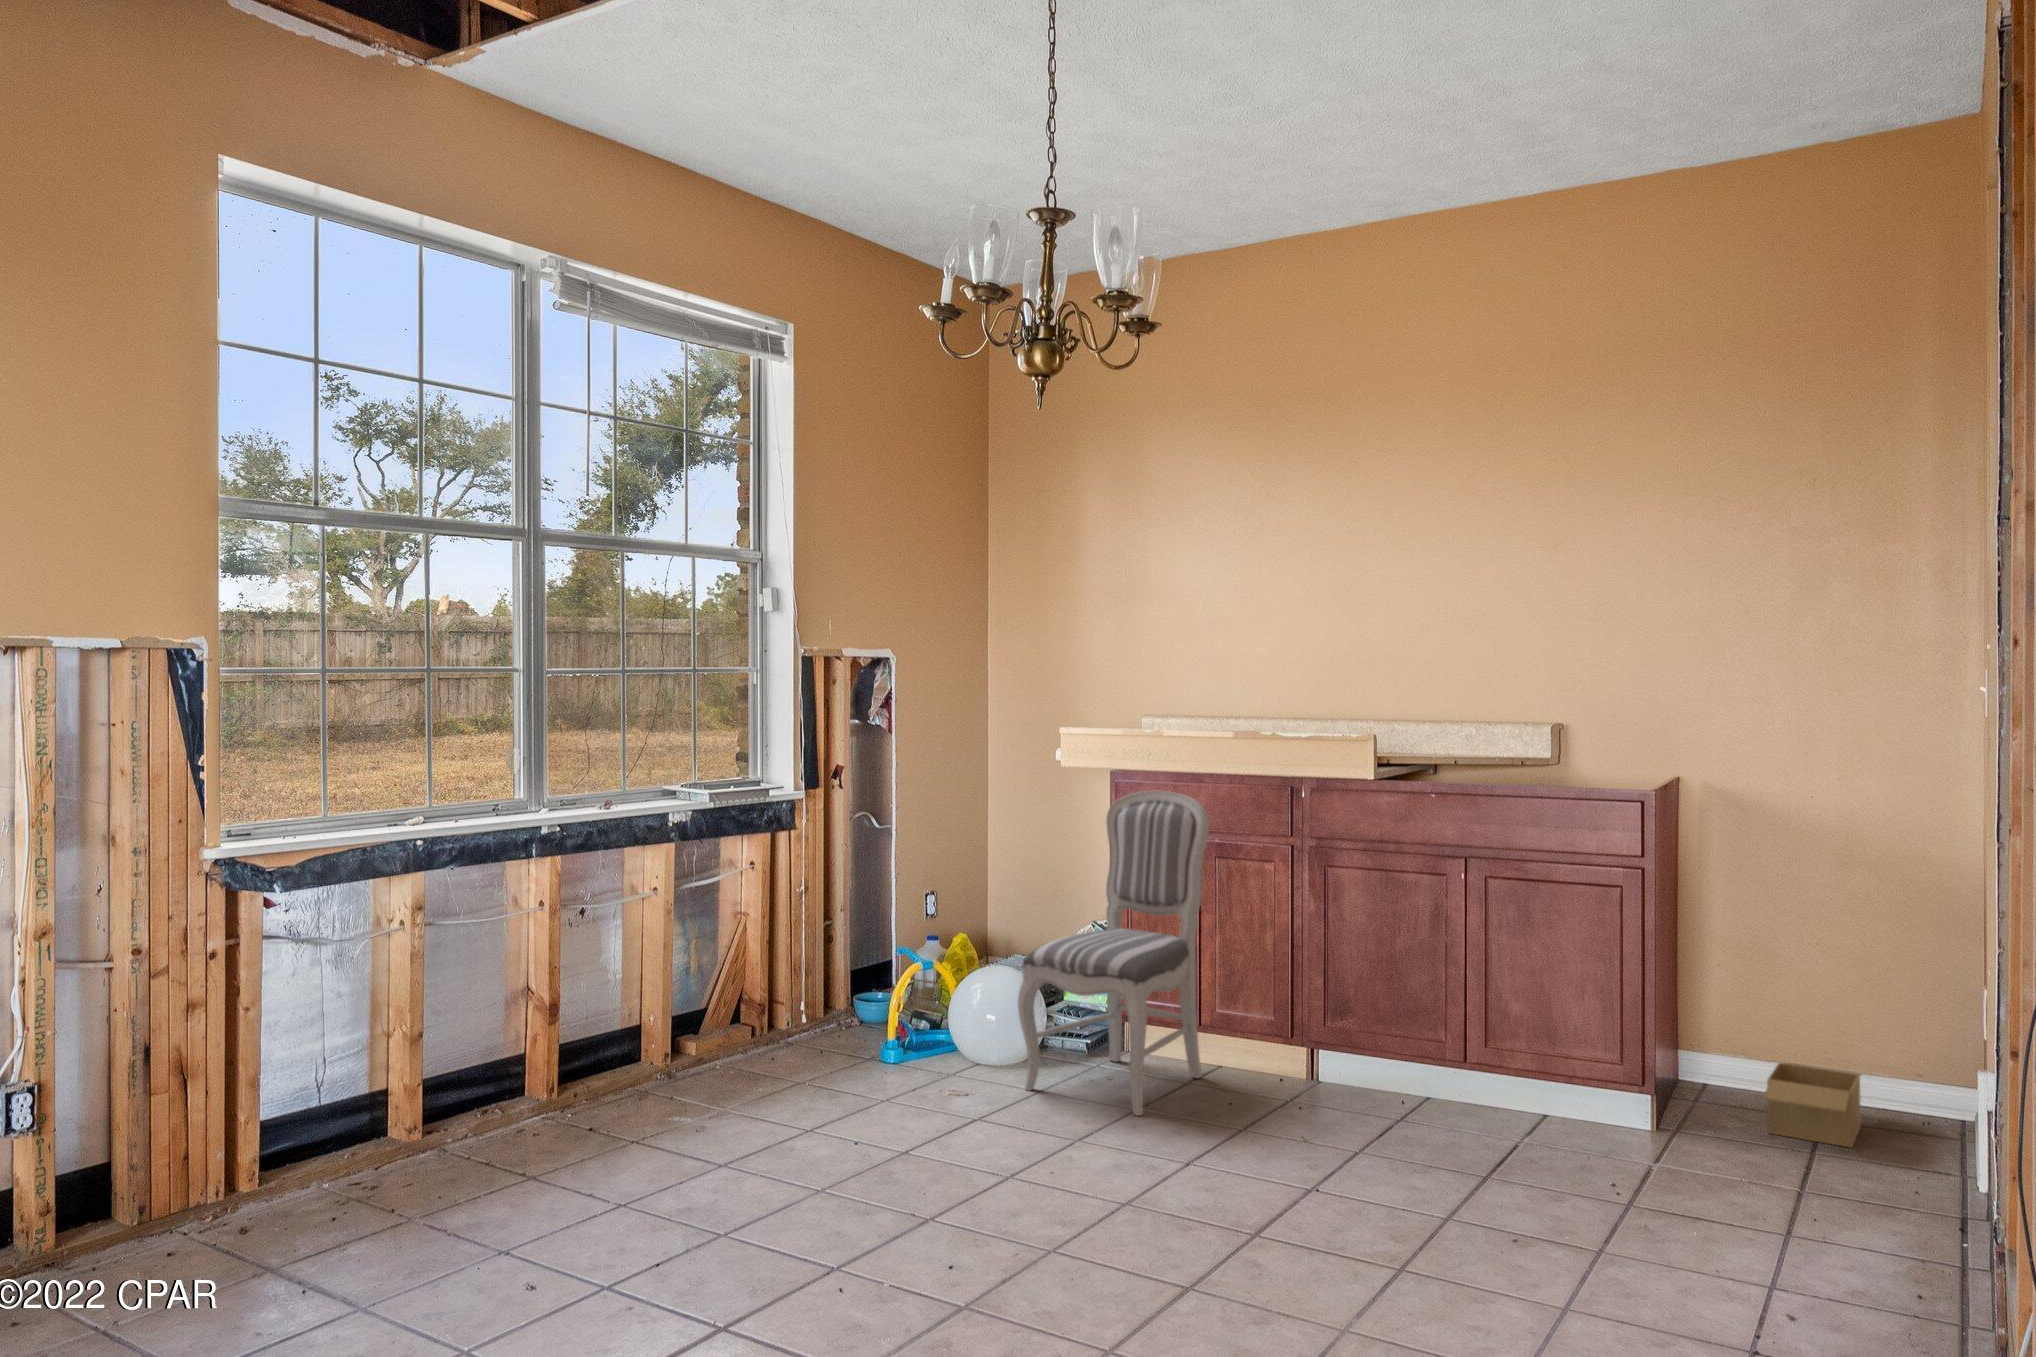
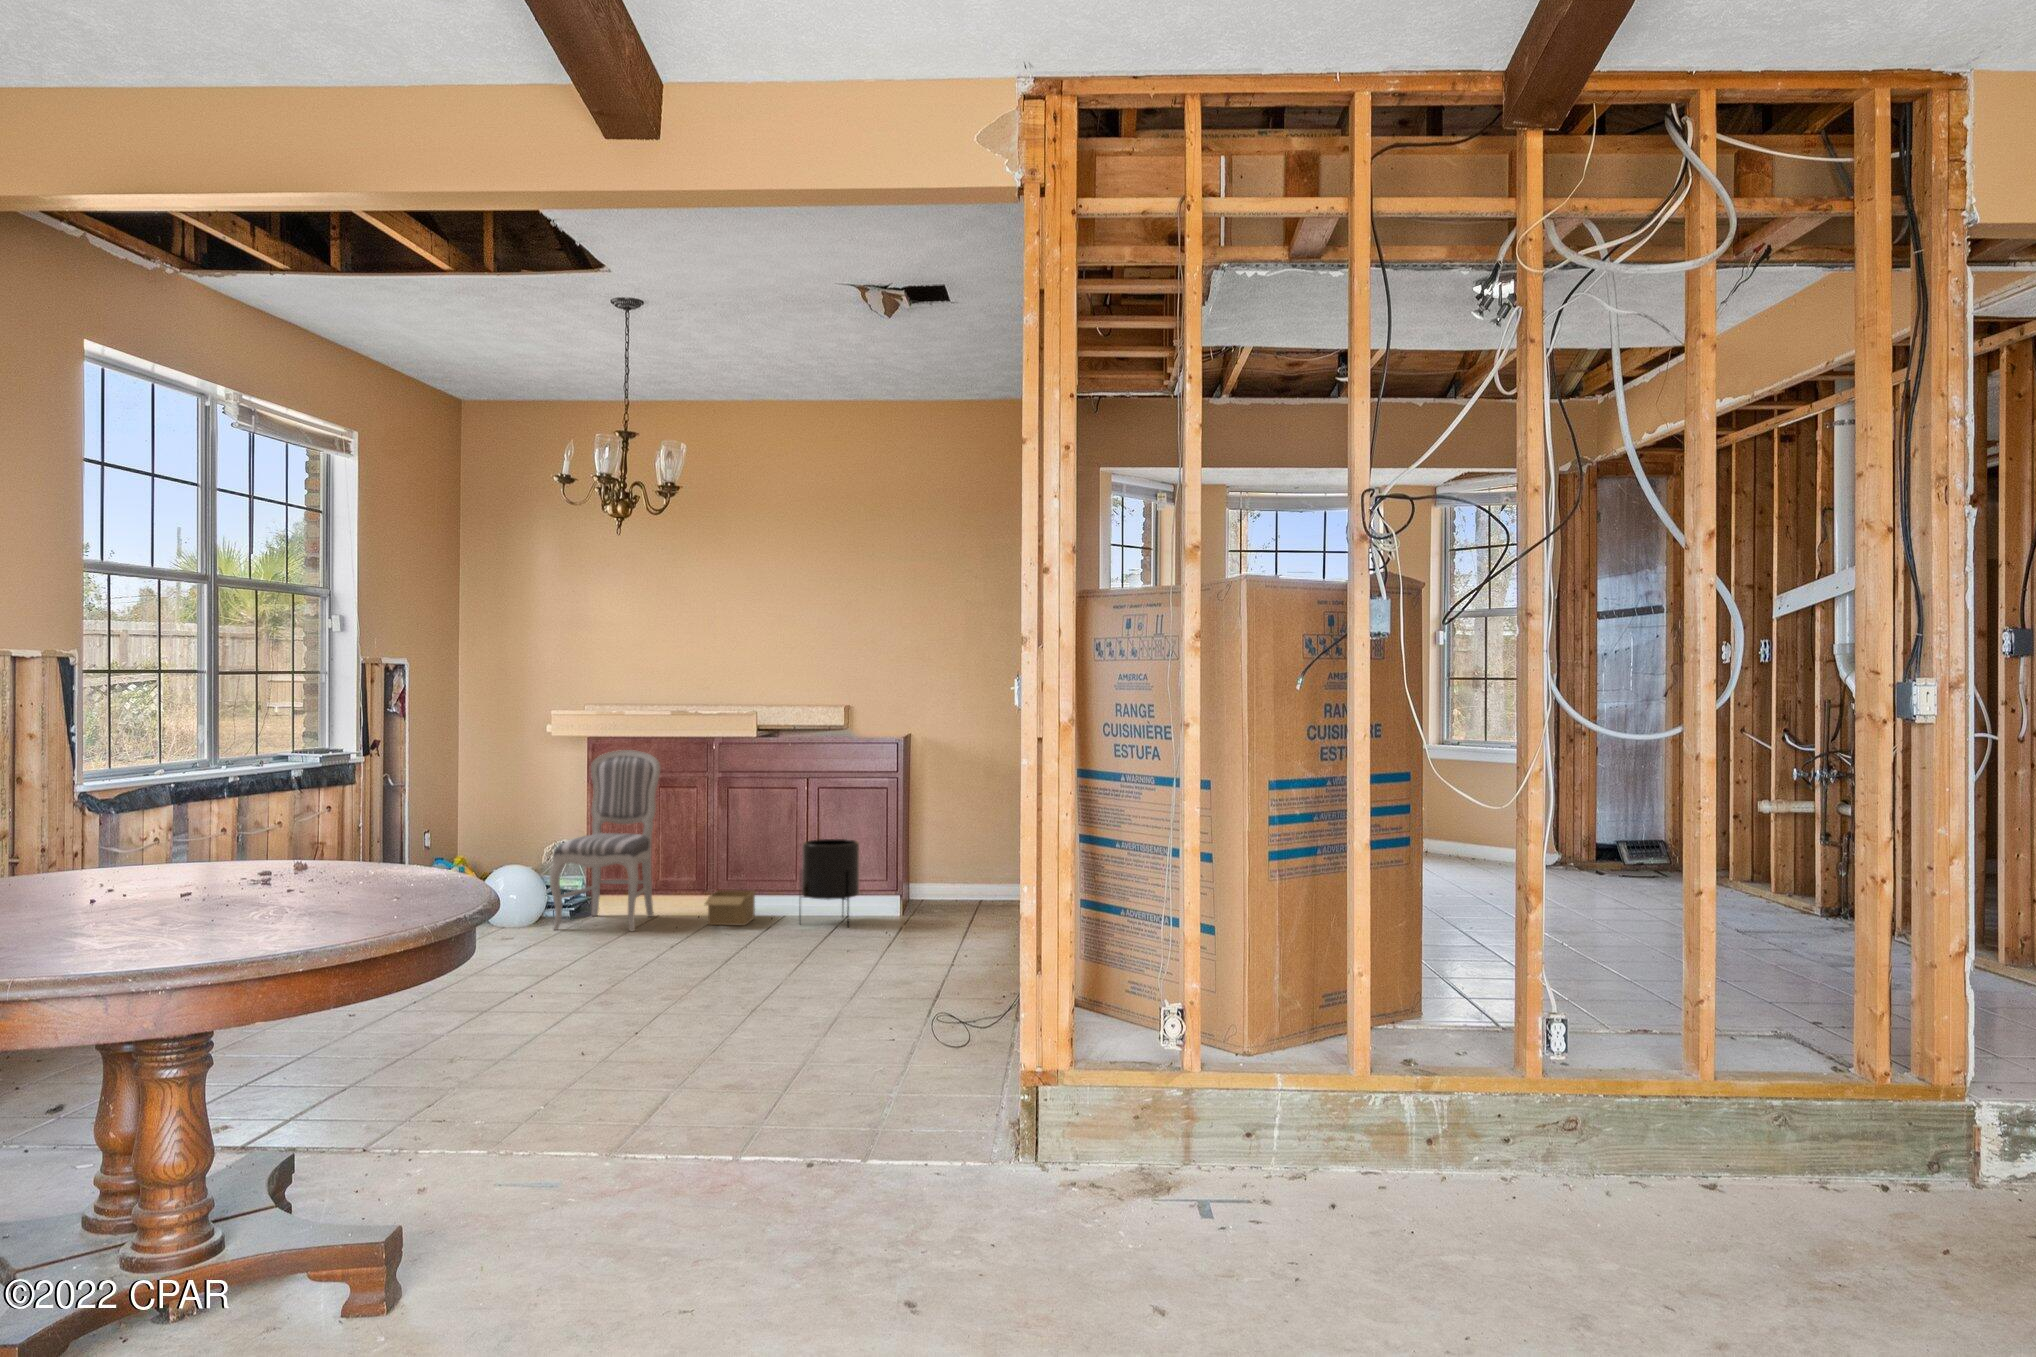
planter: none [1442,980,1568,1177] -> present [799,839,859,926]
cardboard box: present [1764,1063,1861,1148] -> present [705,890,756,925]

